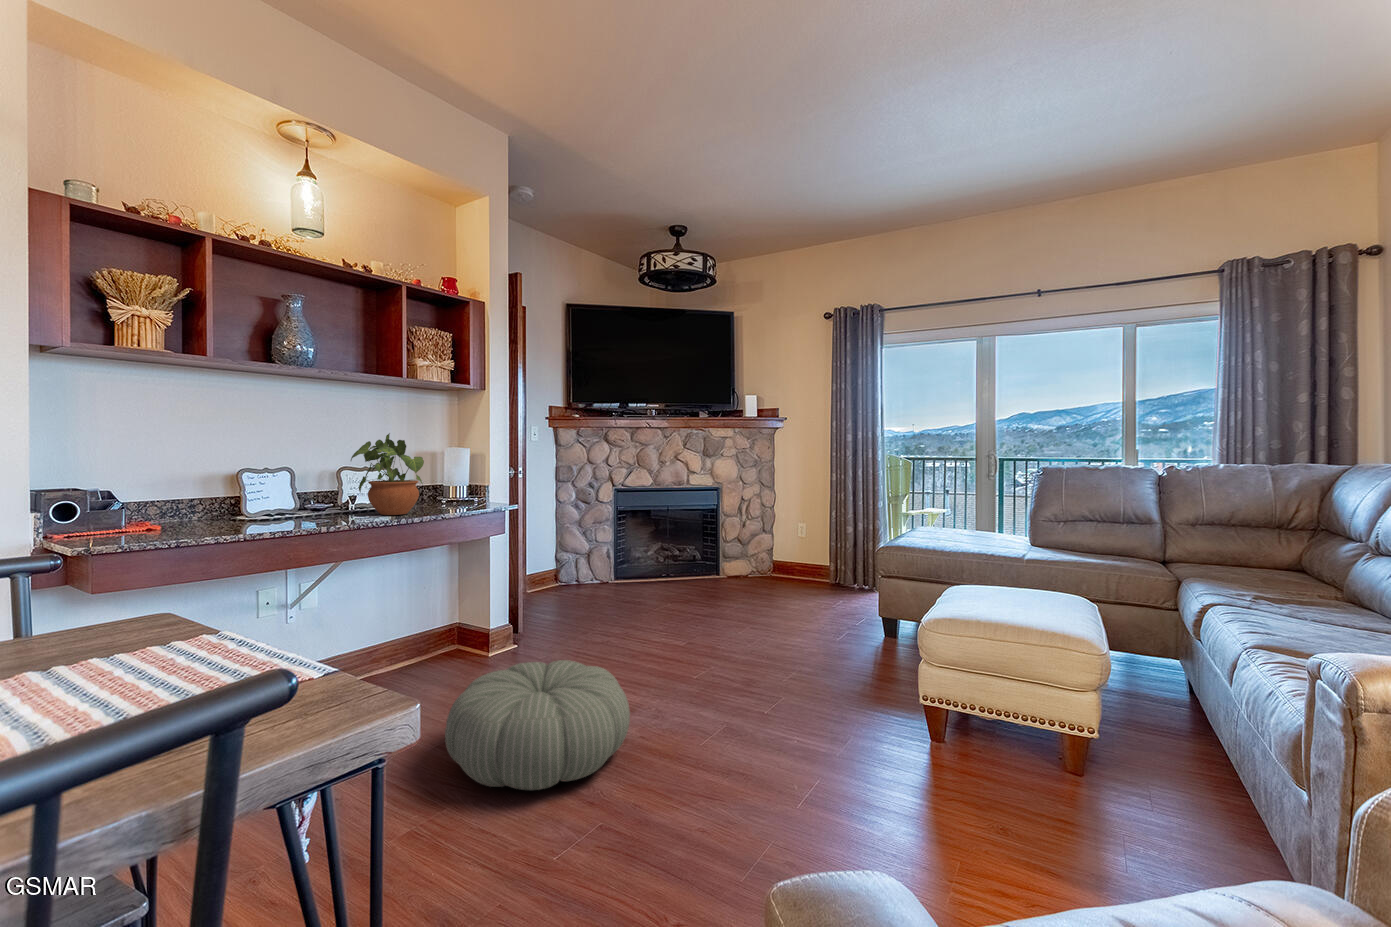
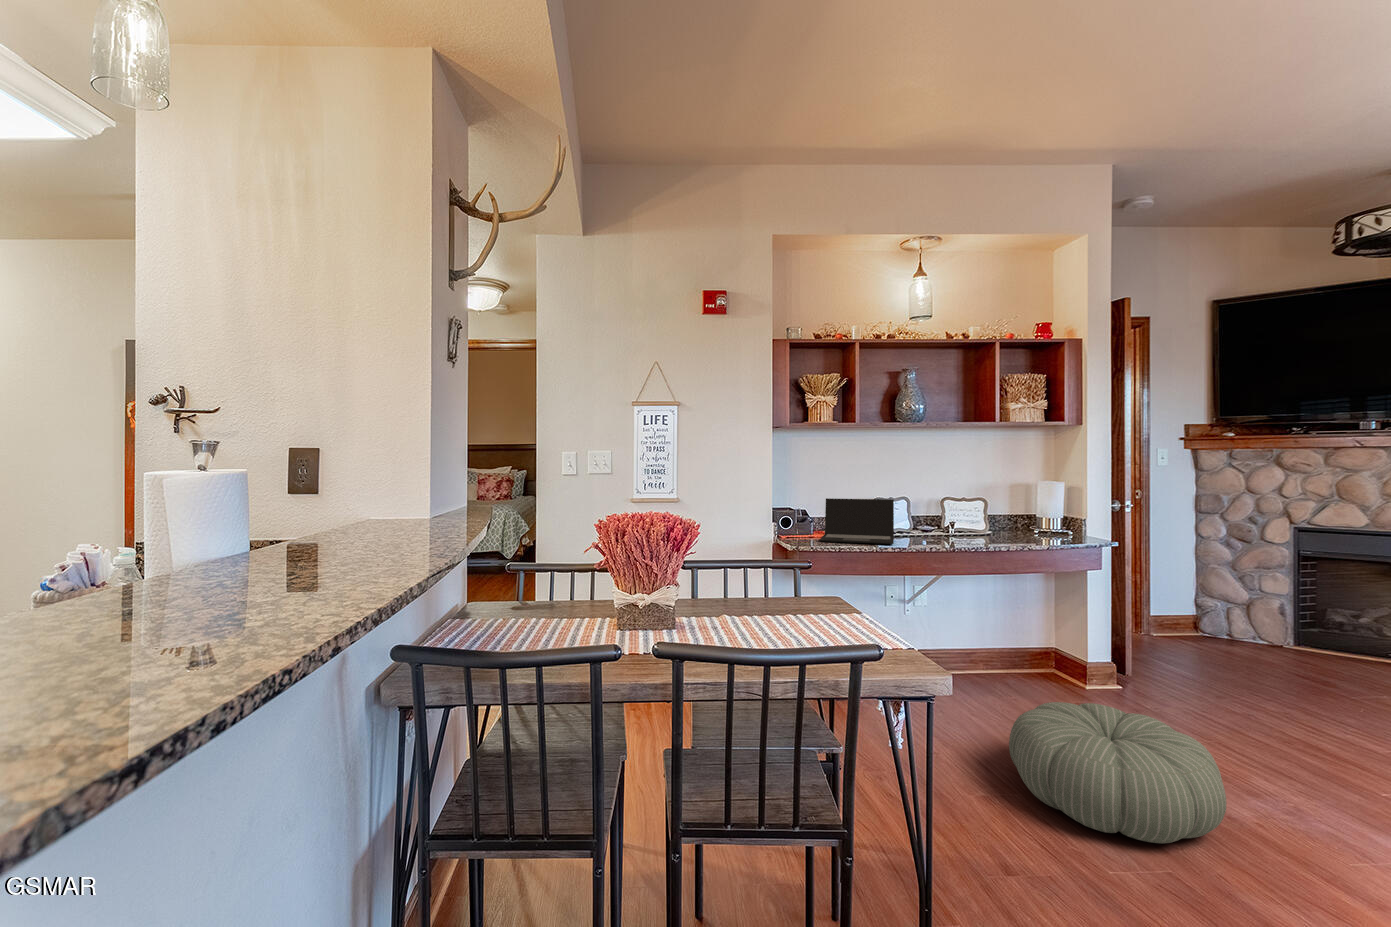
potted plant: present [351,433,424,515] -> none [950,470,1011,541]
laptop: none [141,469,277,535] -> present [819,498,894,544]

